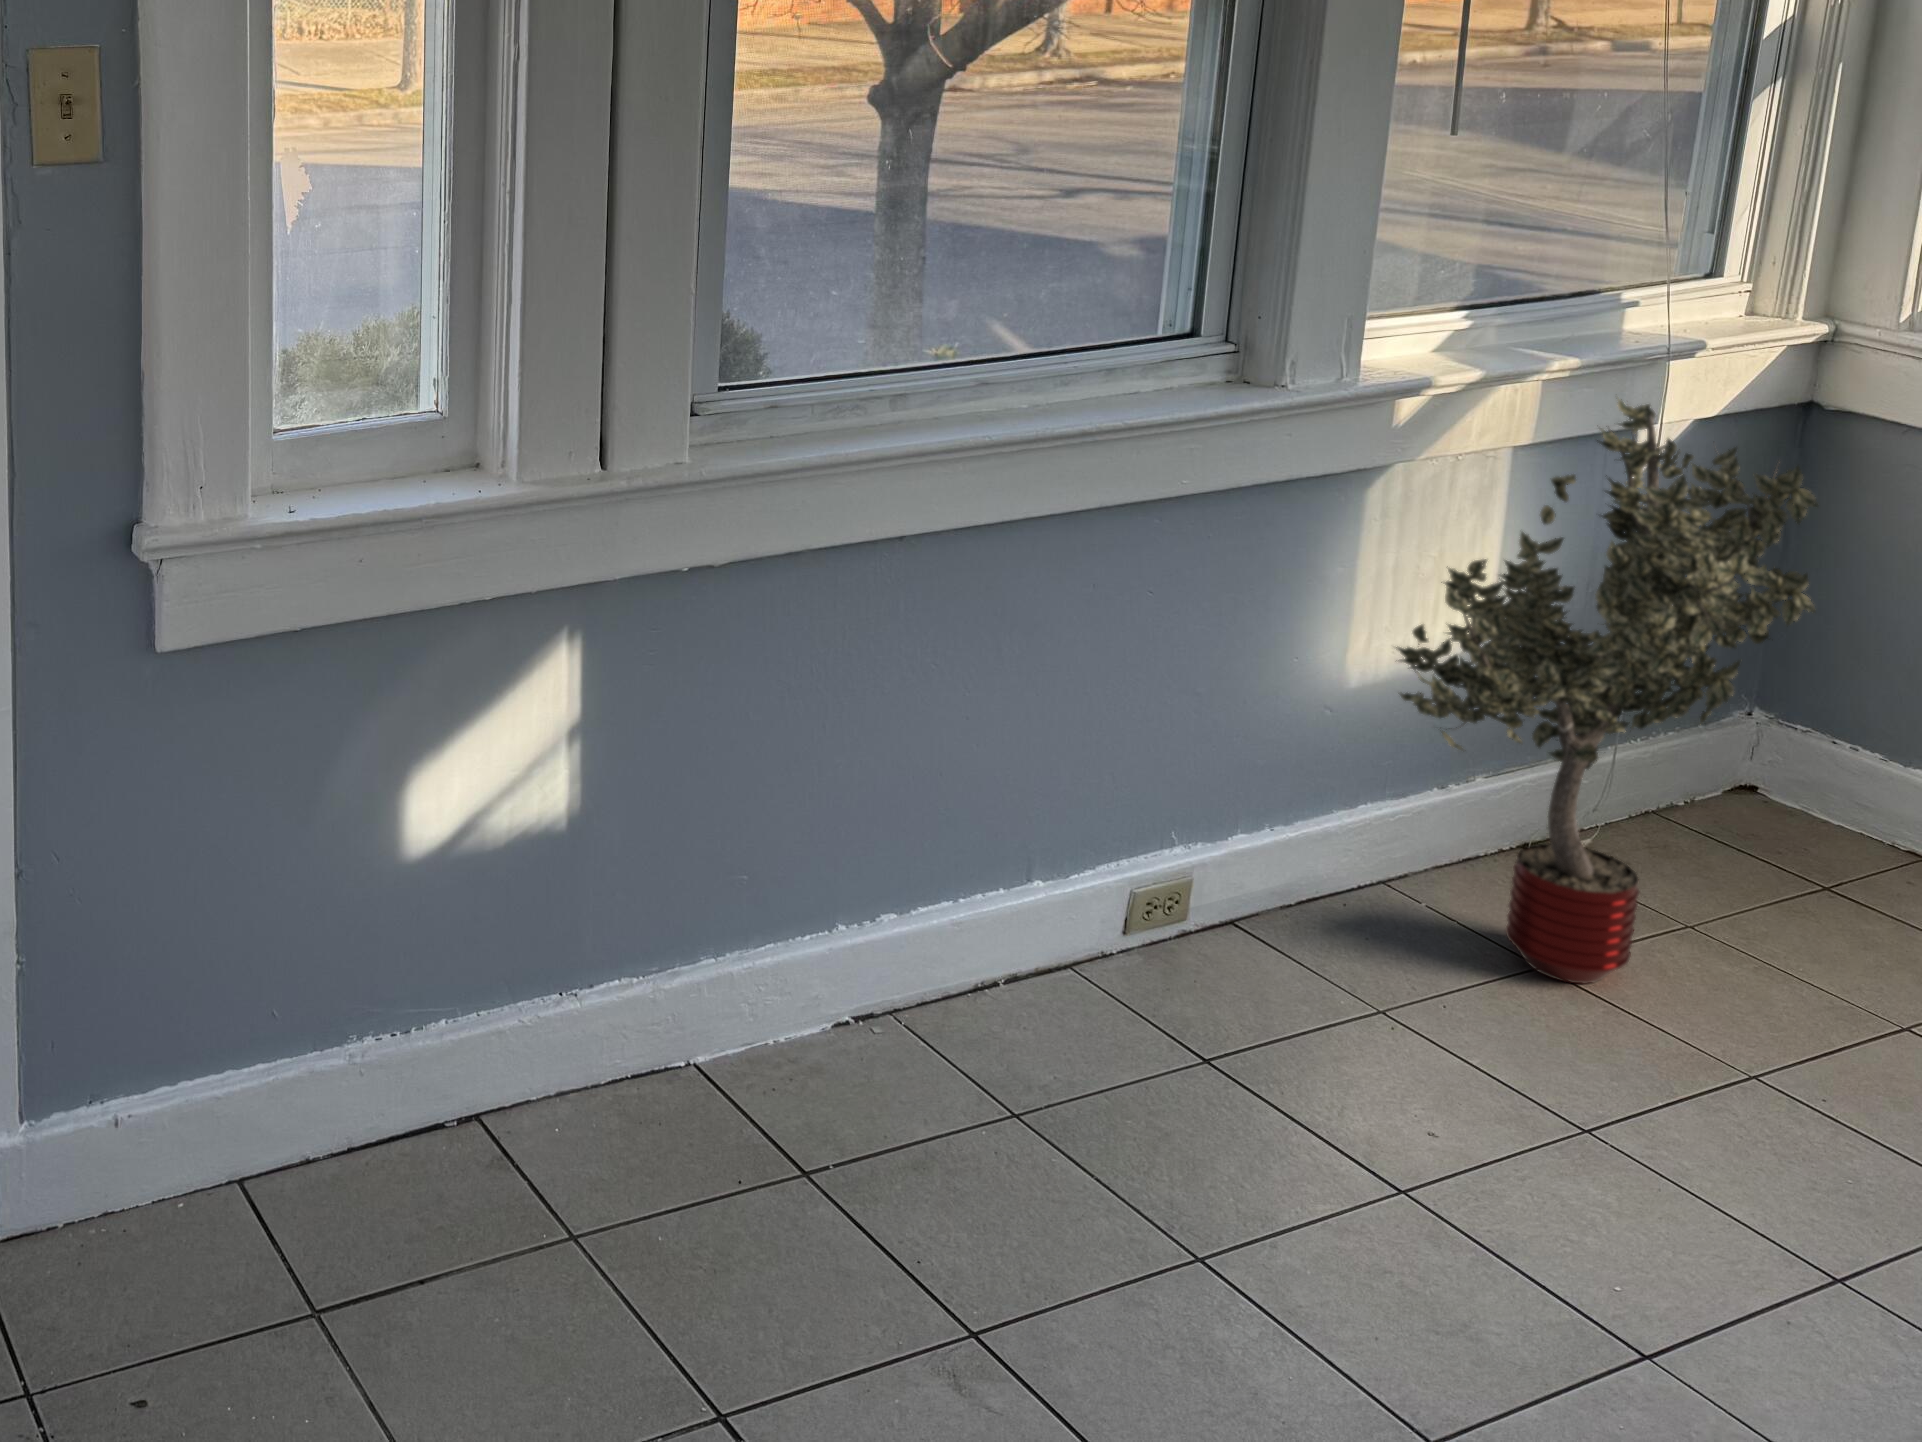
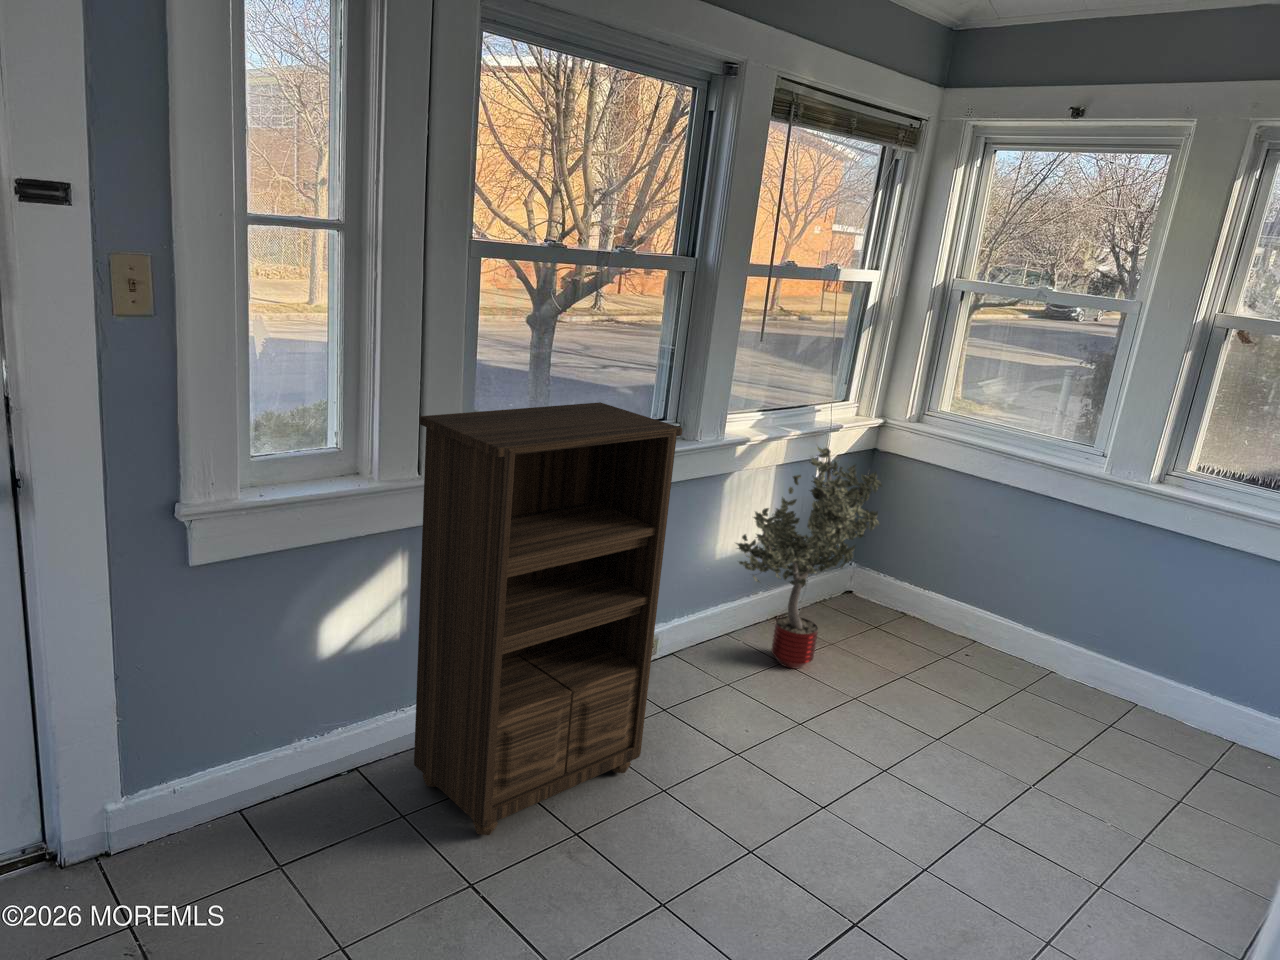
bookshelf: none [600,303,1220,1302] -> present [414,402,682,835]

